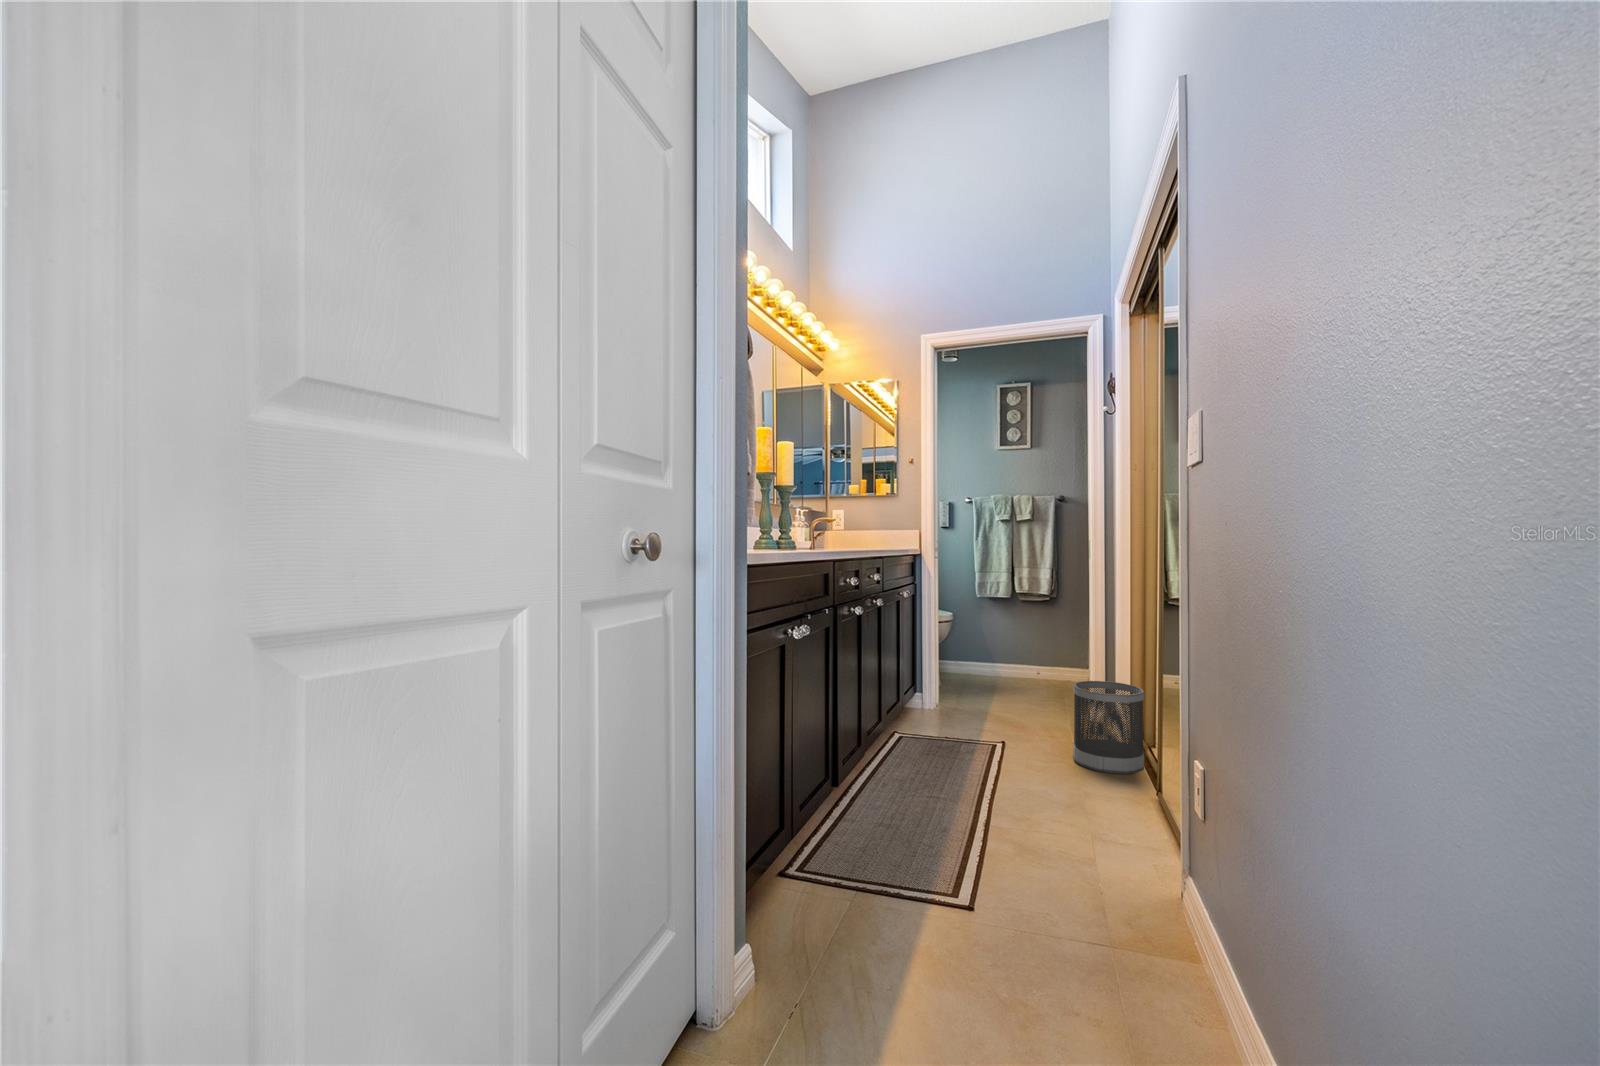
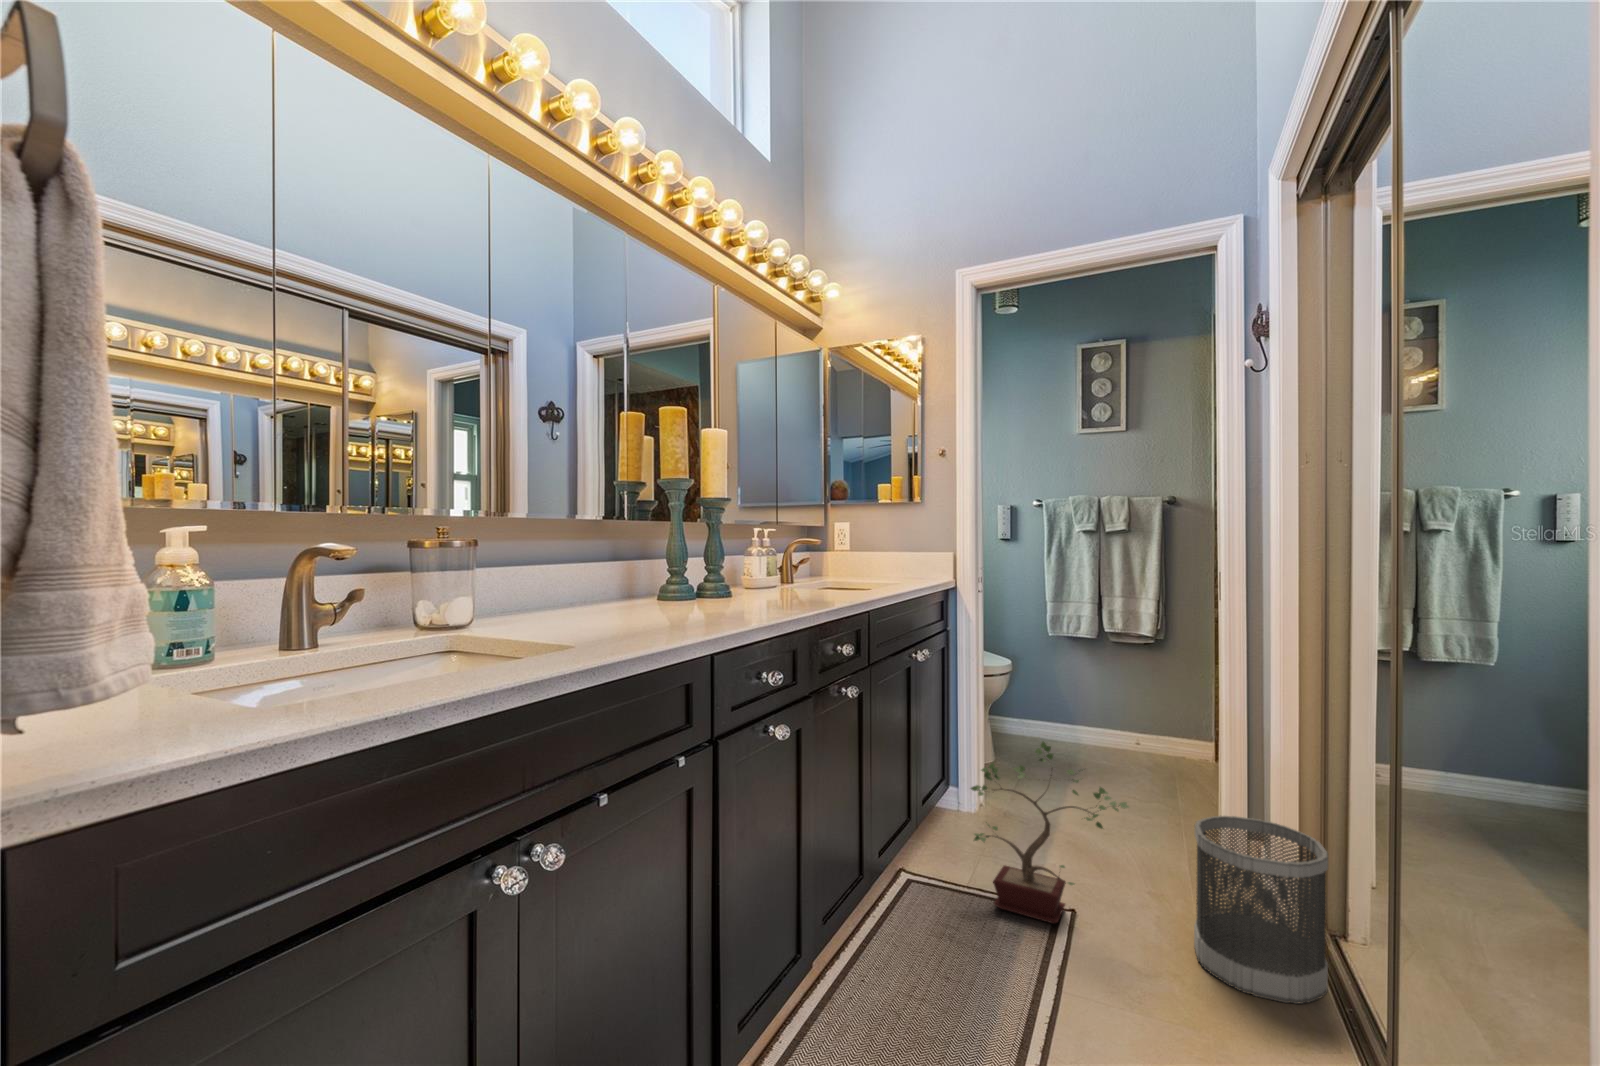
potted plant: none [938,642,1038,752] -> present [971,742,1129,924]

